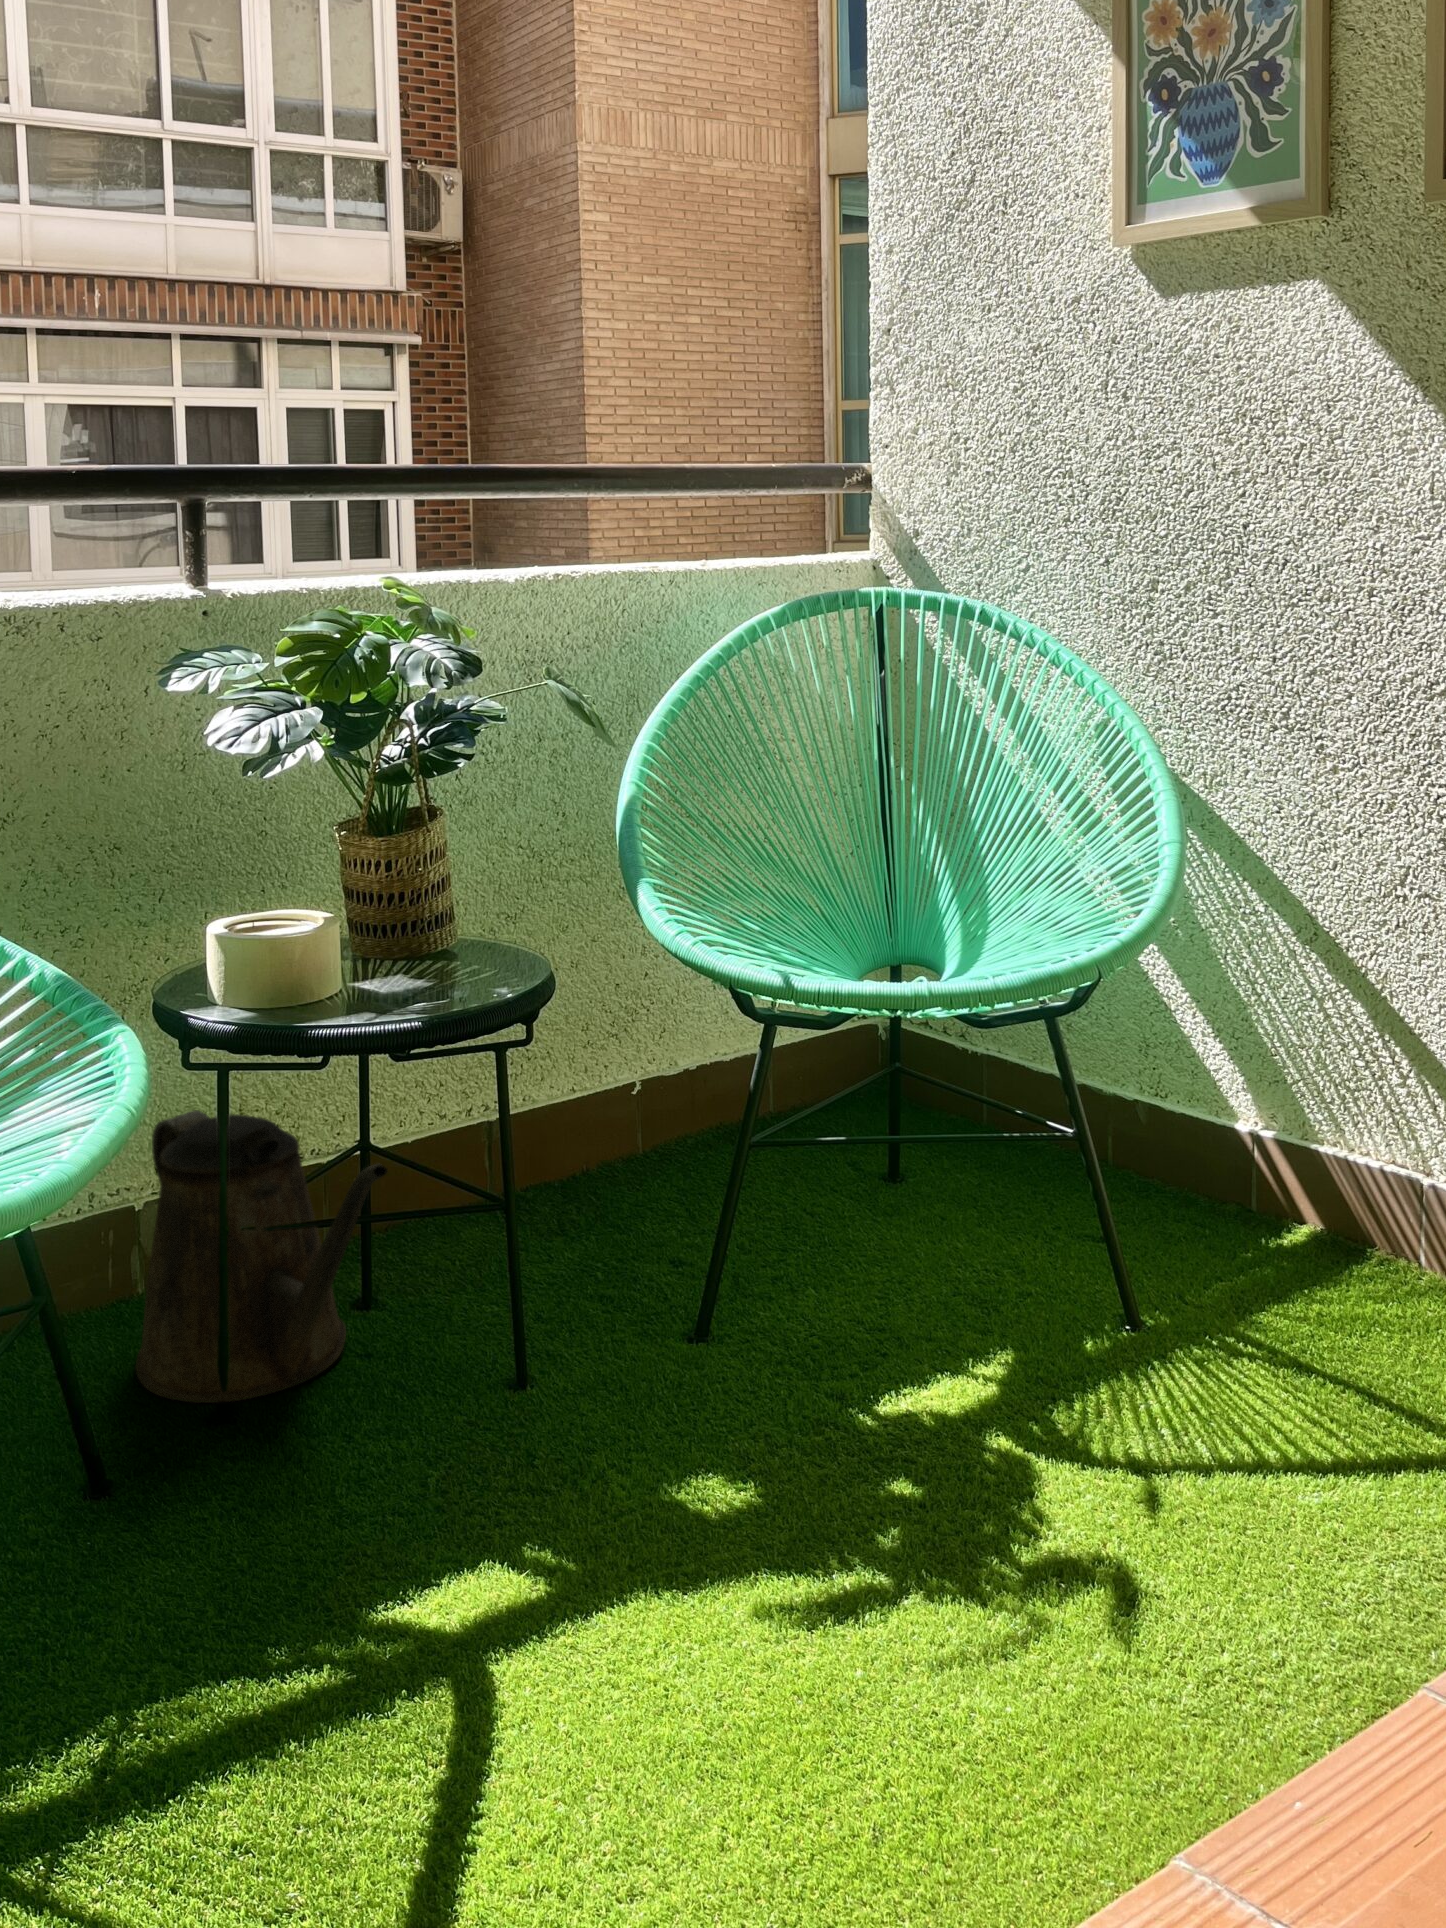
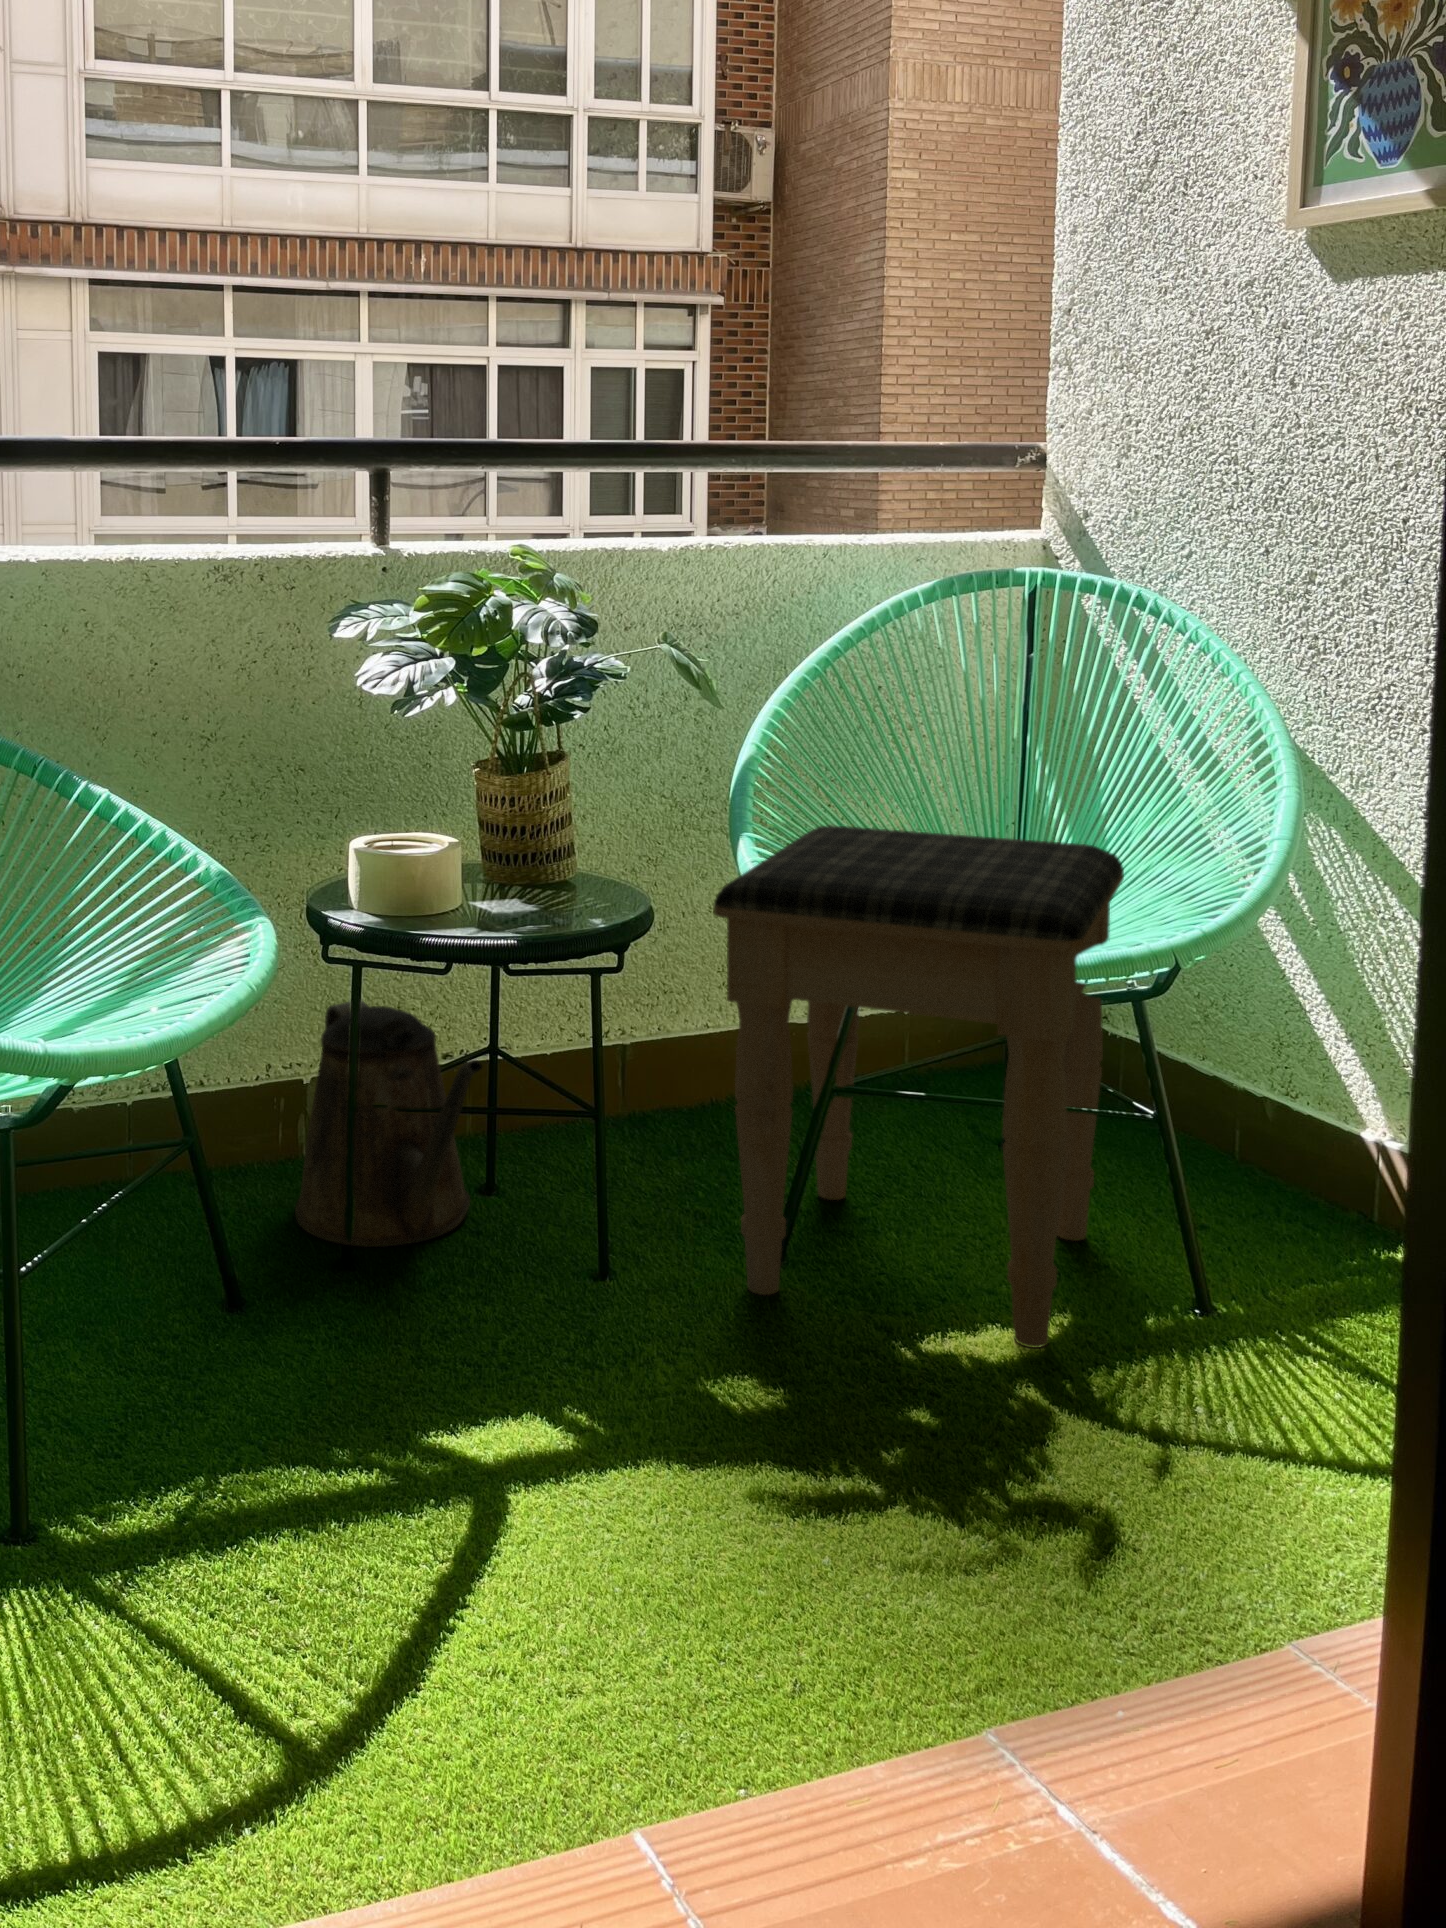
footstool: none [631,862,1024,1392] -> present [713,826,1124,1348]

